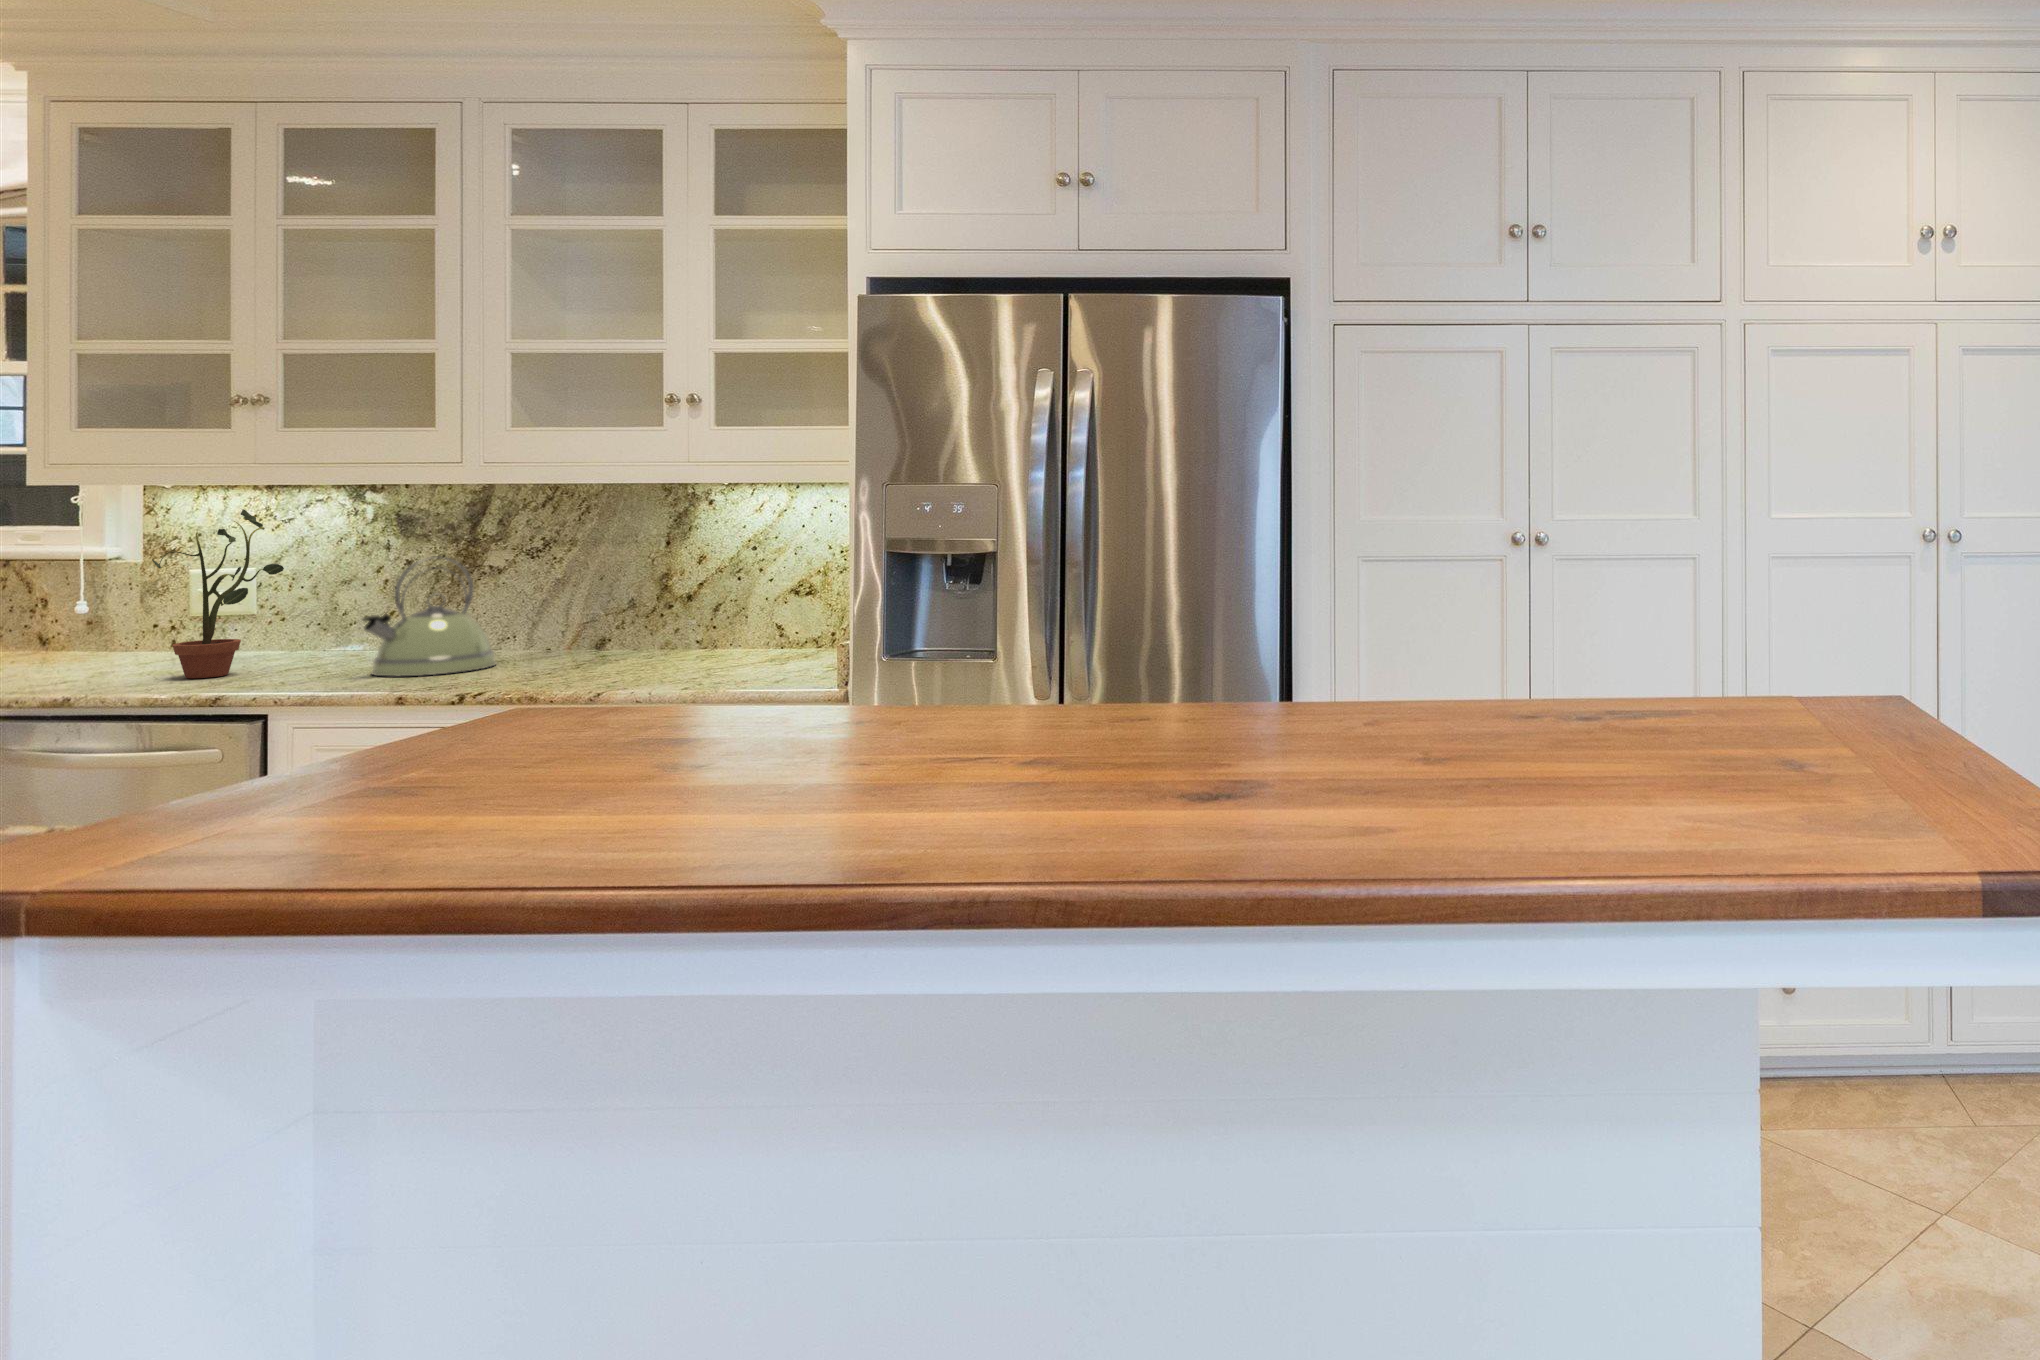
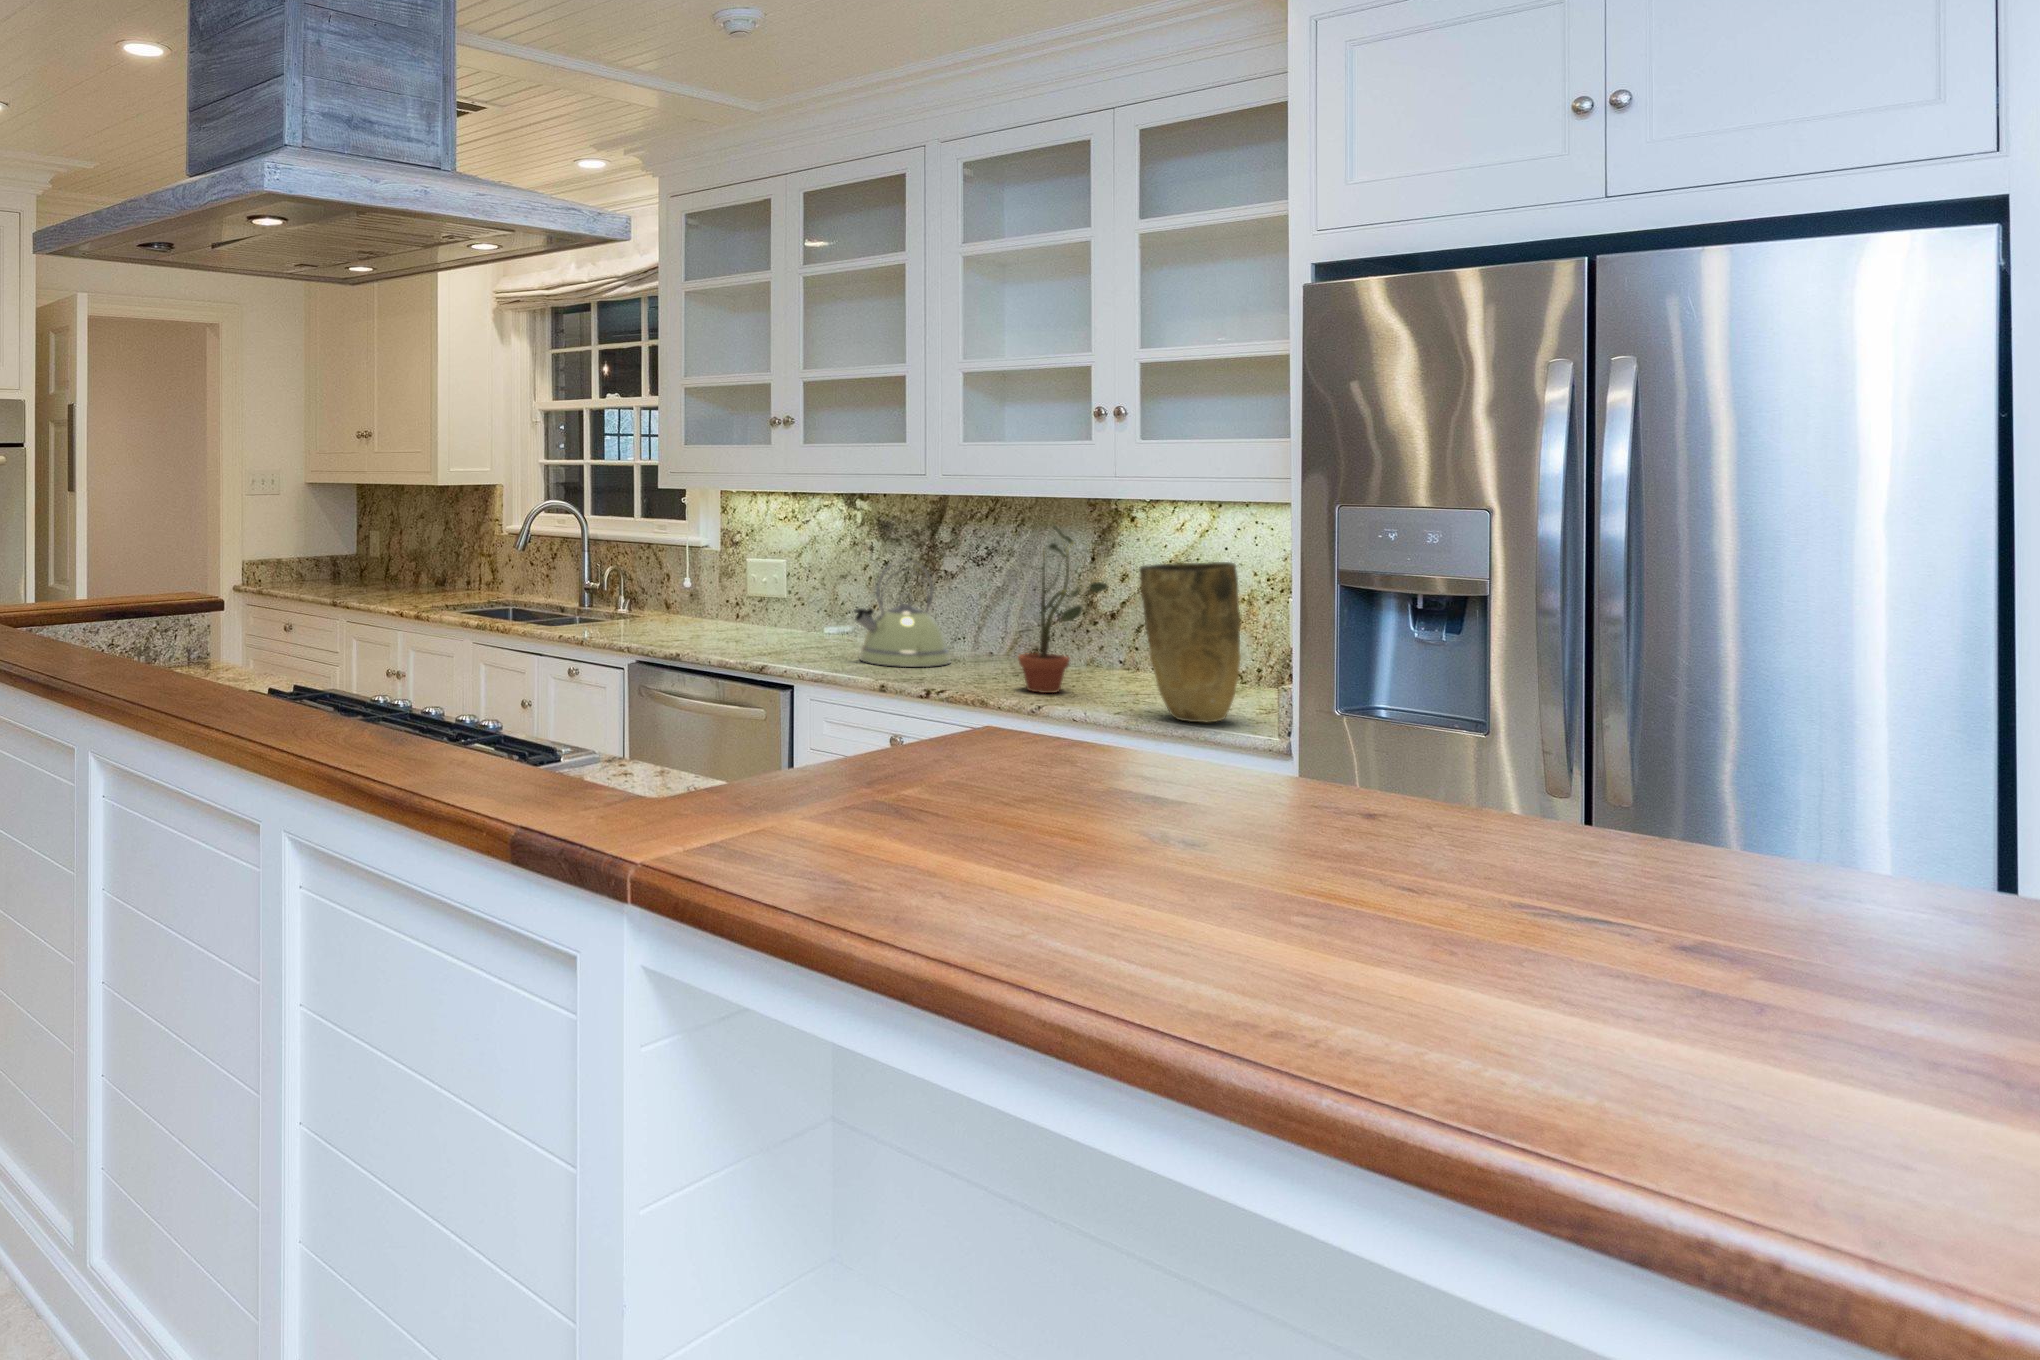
potted plant: present [152,509,284,678] -> present [1018,525,1107,693]
vase: none [707,538,807,686] -> present [1139,562,1241,722]

